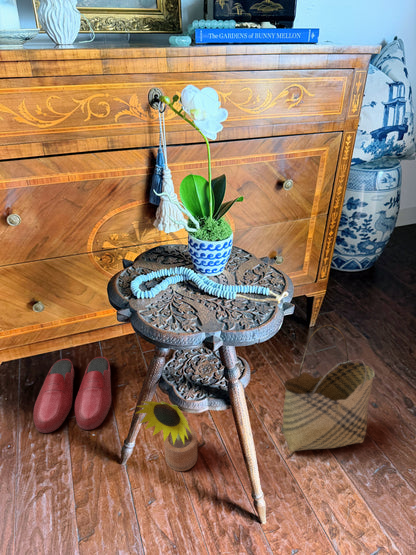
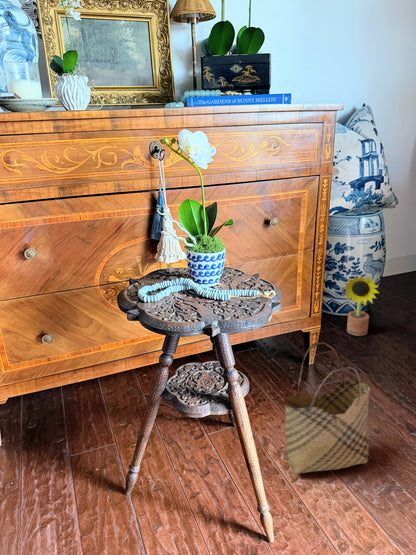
slippers: present [33,357,111,433] -> none [38,397,115,469]
decorative plant: present [136,401,197,471] -> present [343,276,379,336]

